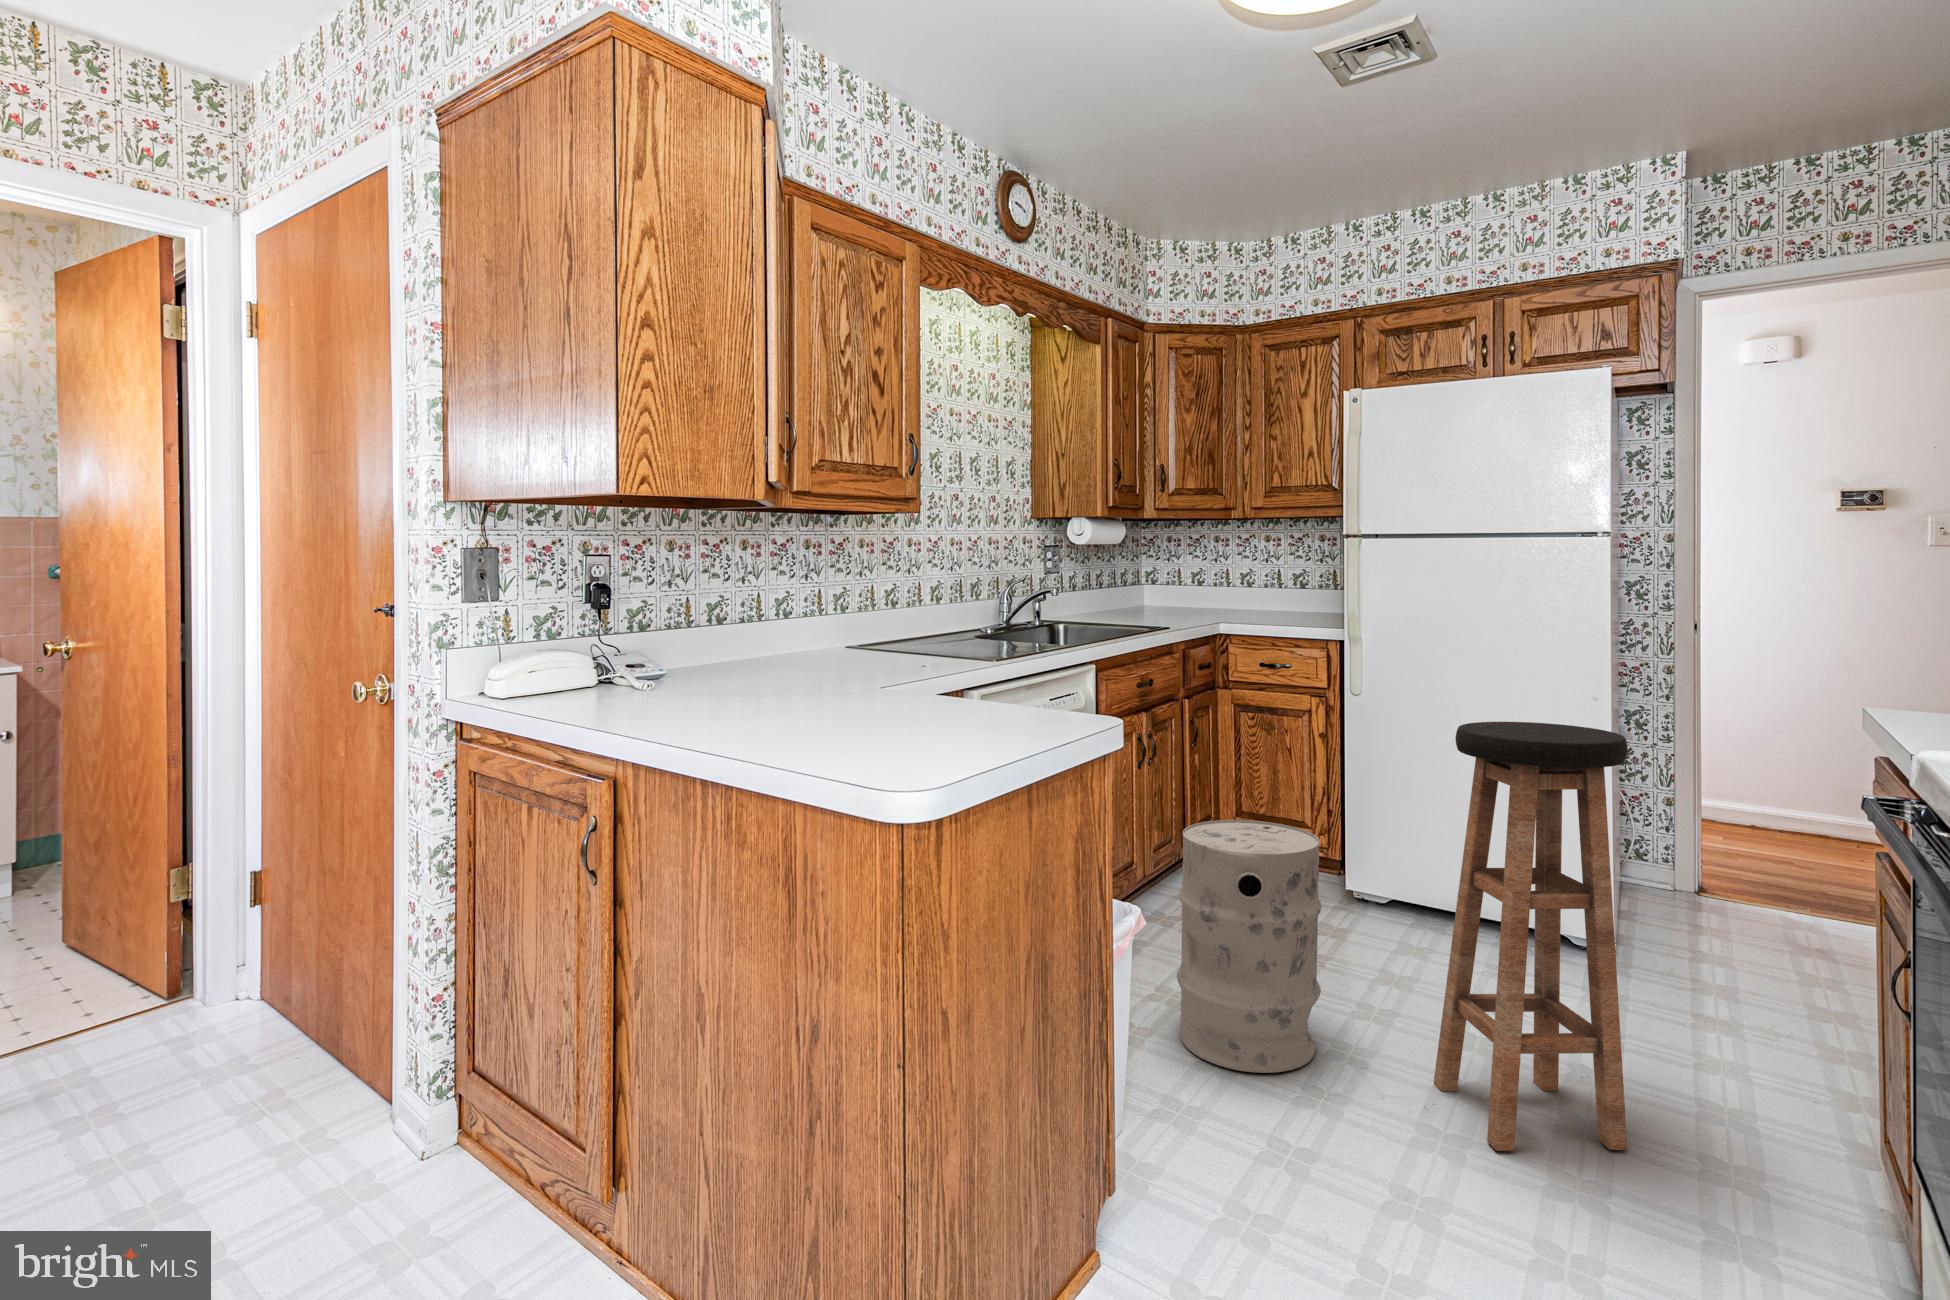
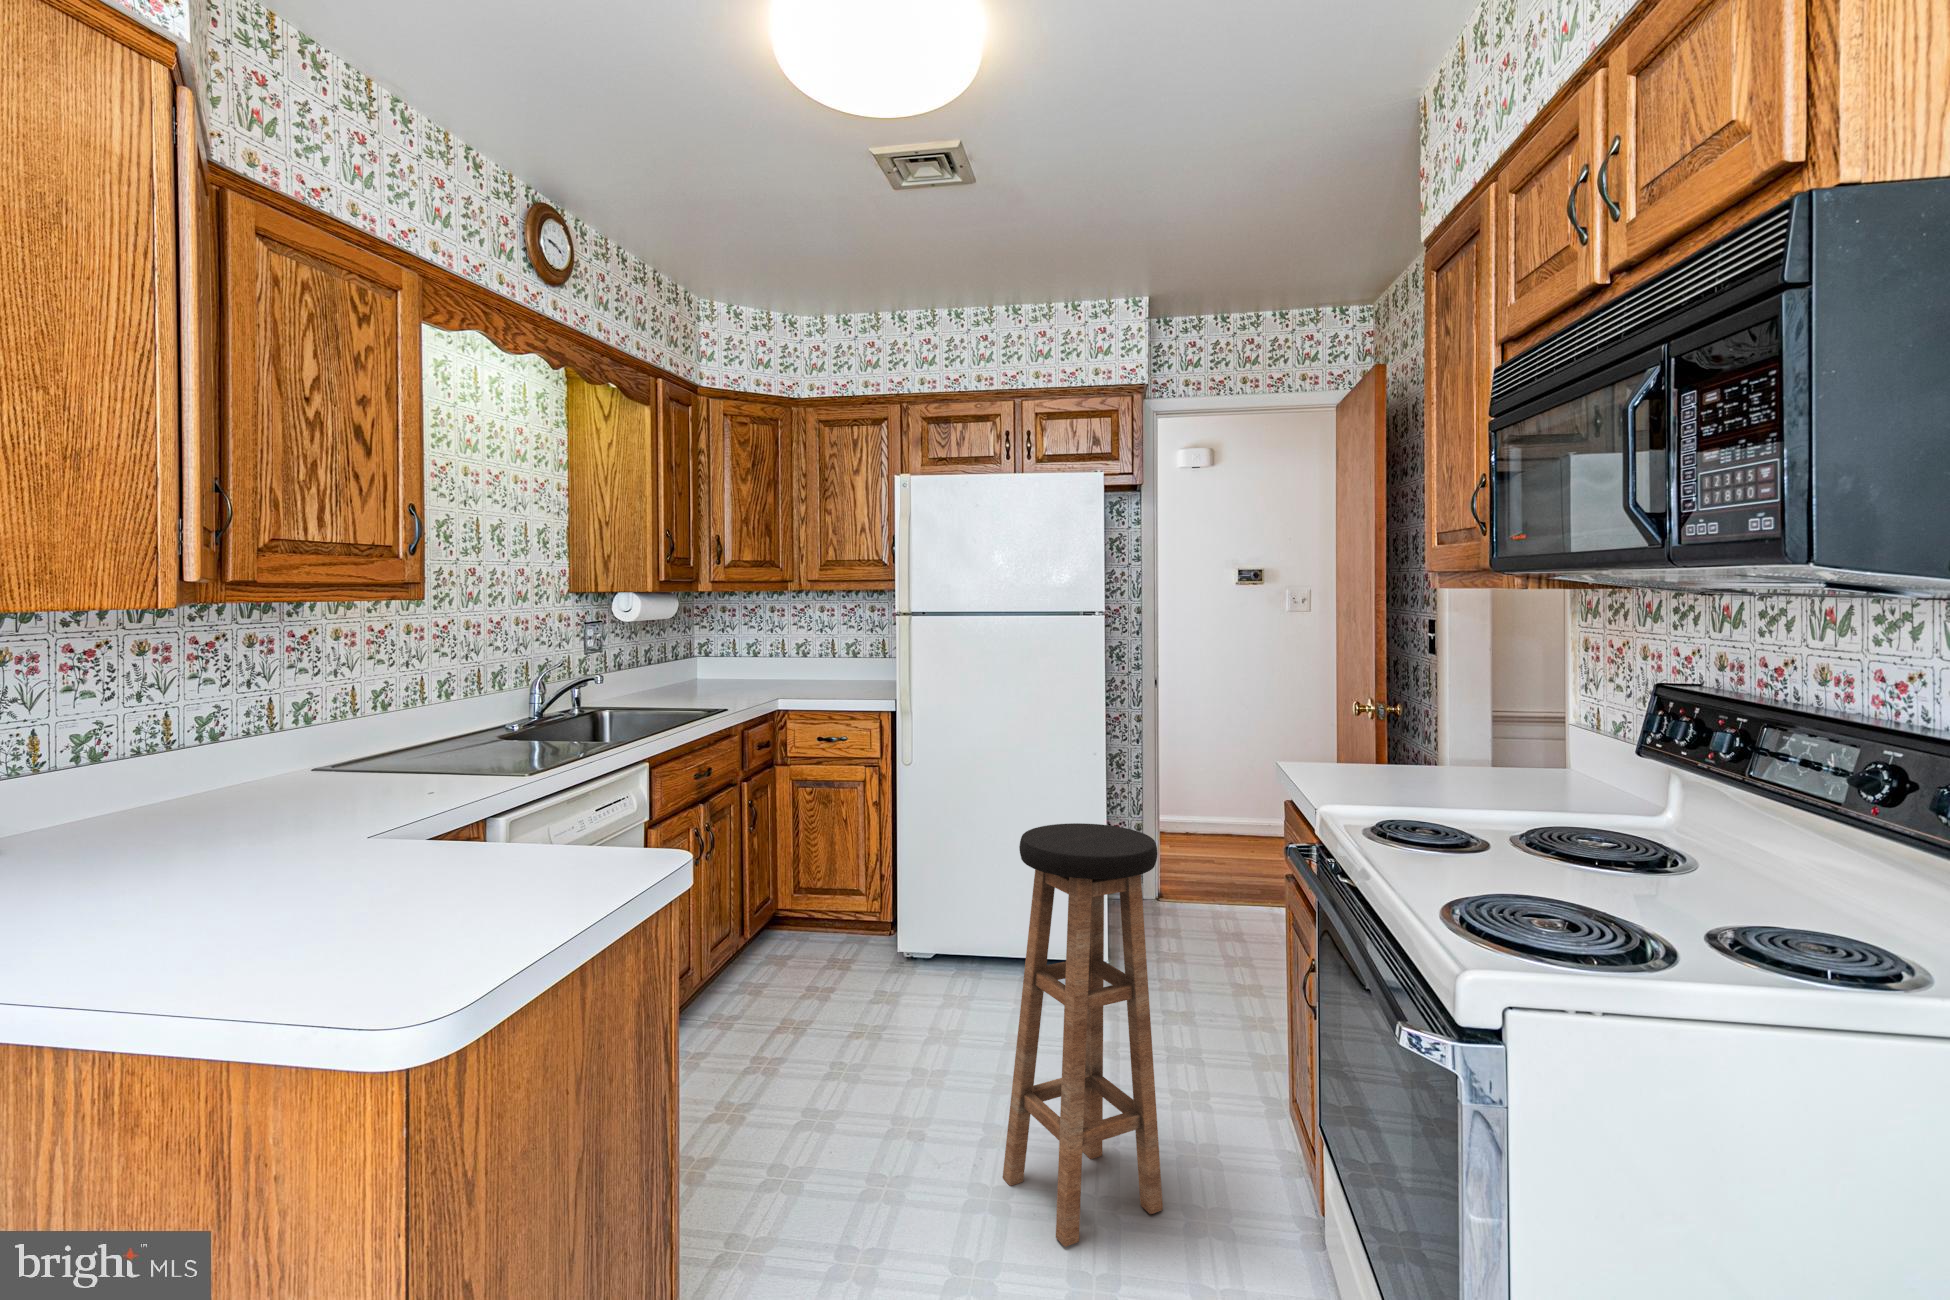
trash can: present [1177,820,1322,1073] -> none [754,934,897,1217]

